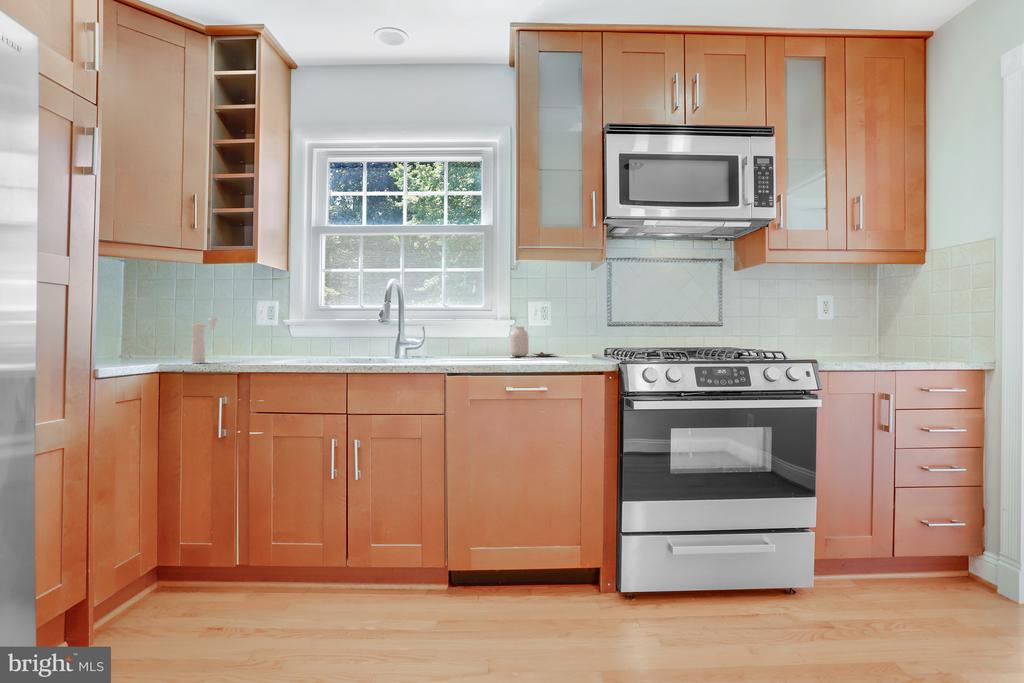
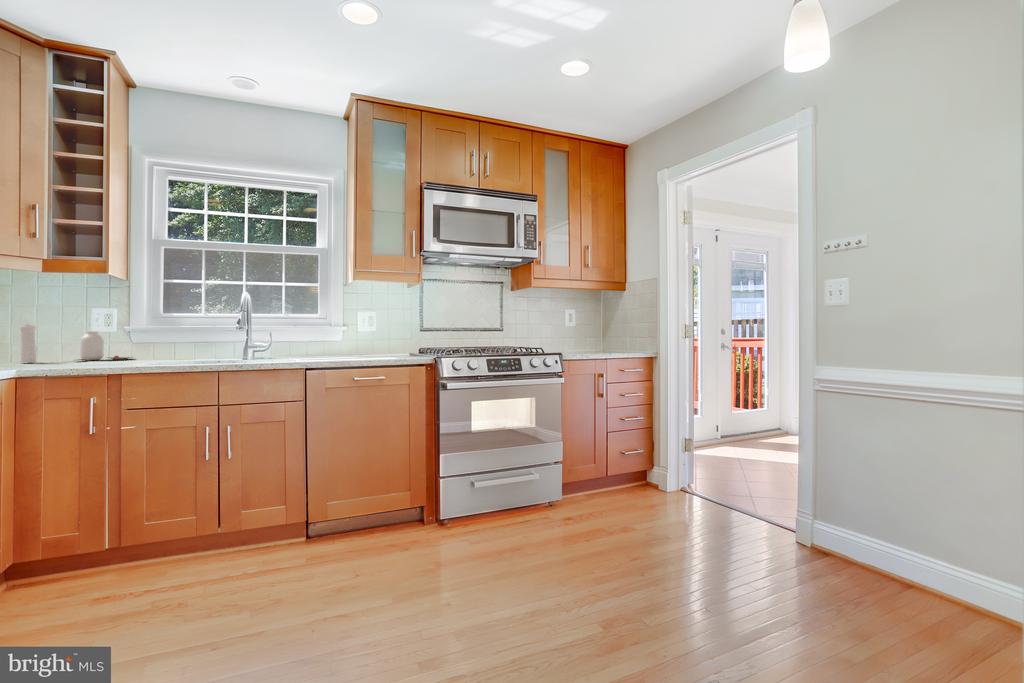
jar: present [510,327,554,356] -> present [77,332,133,360]

